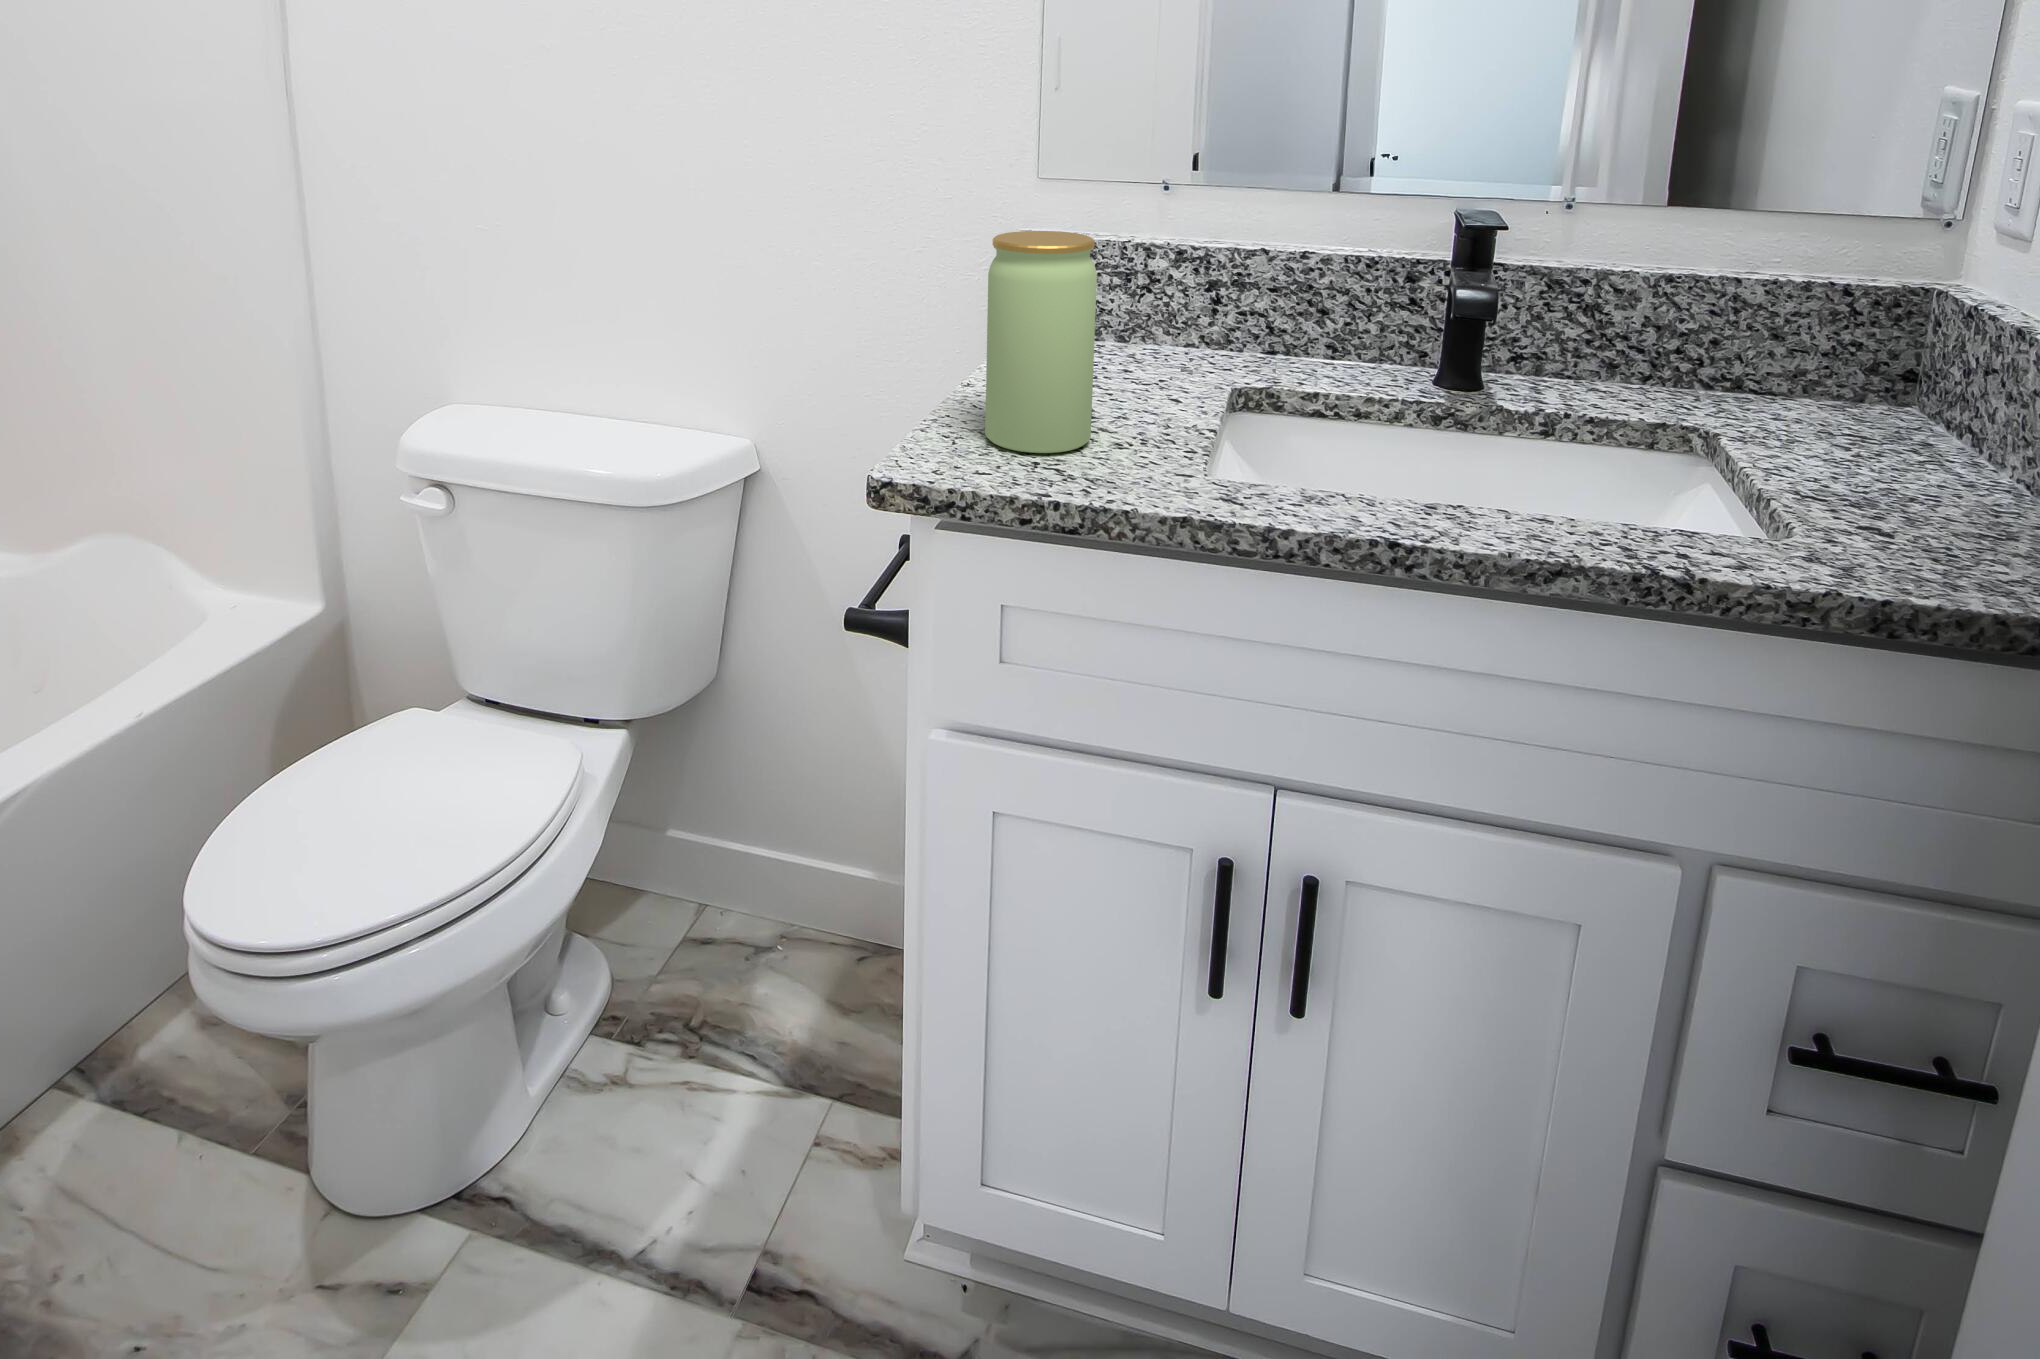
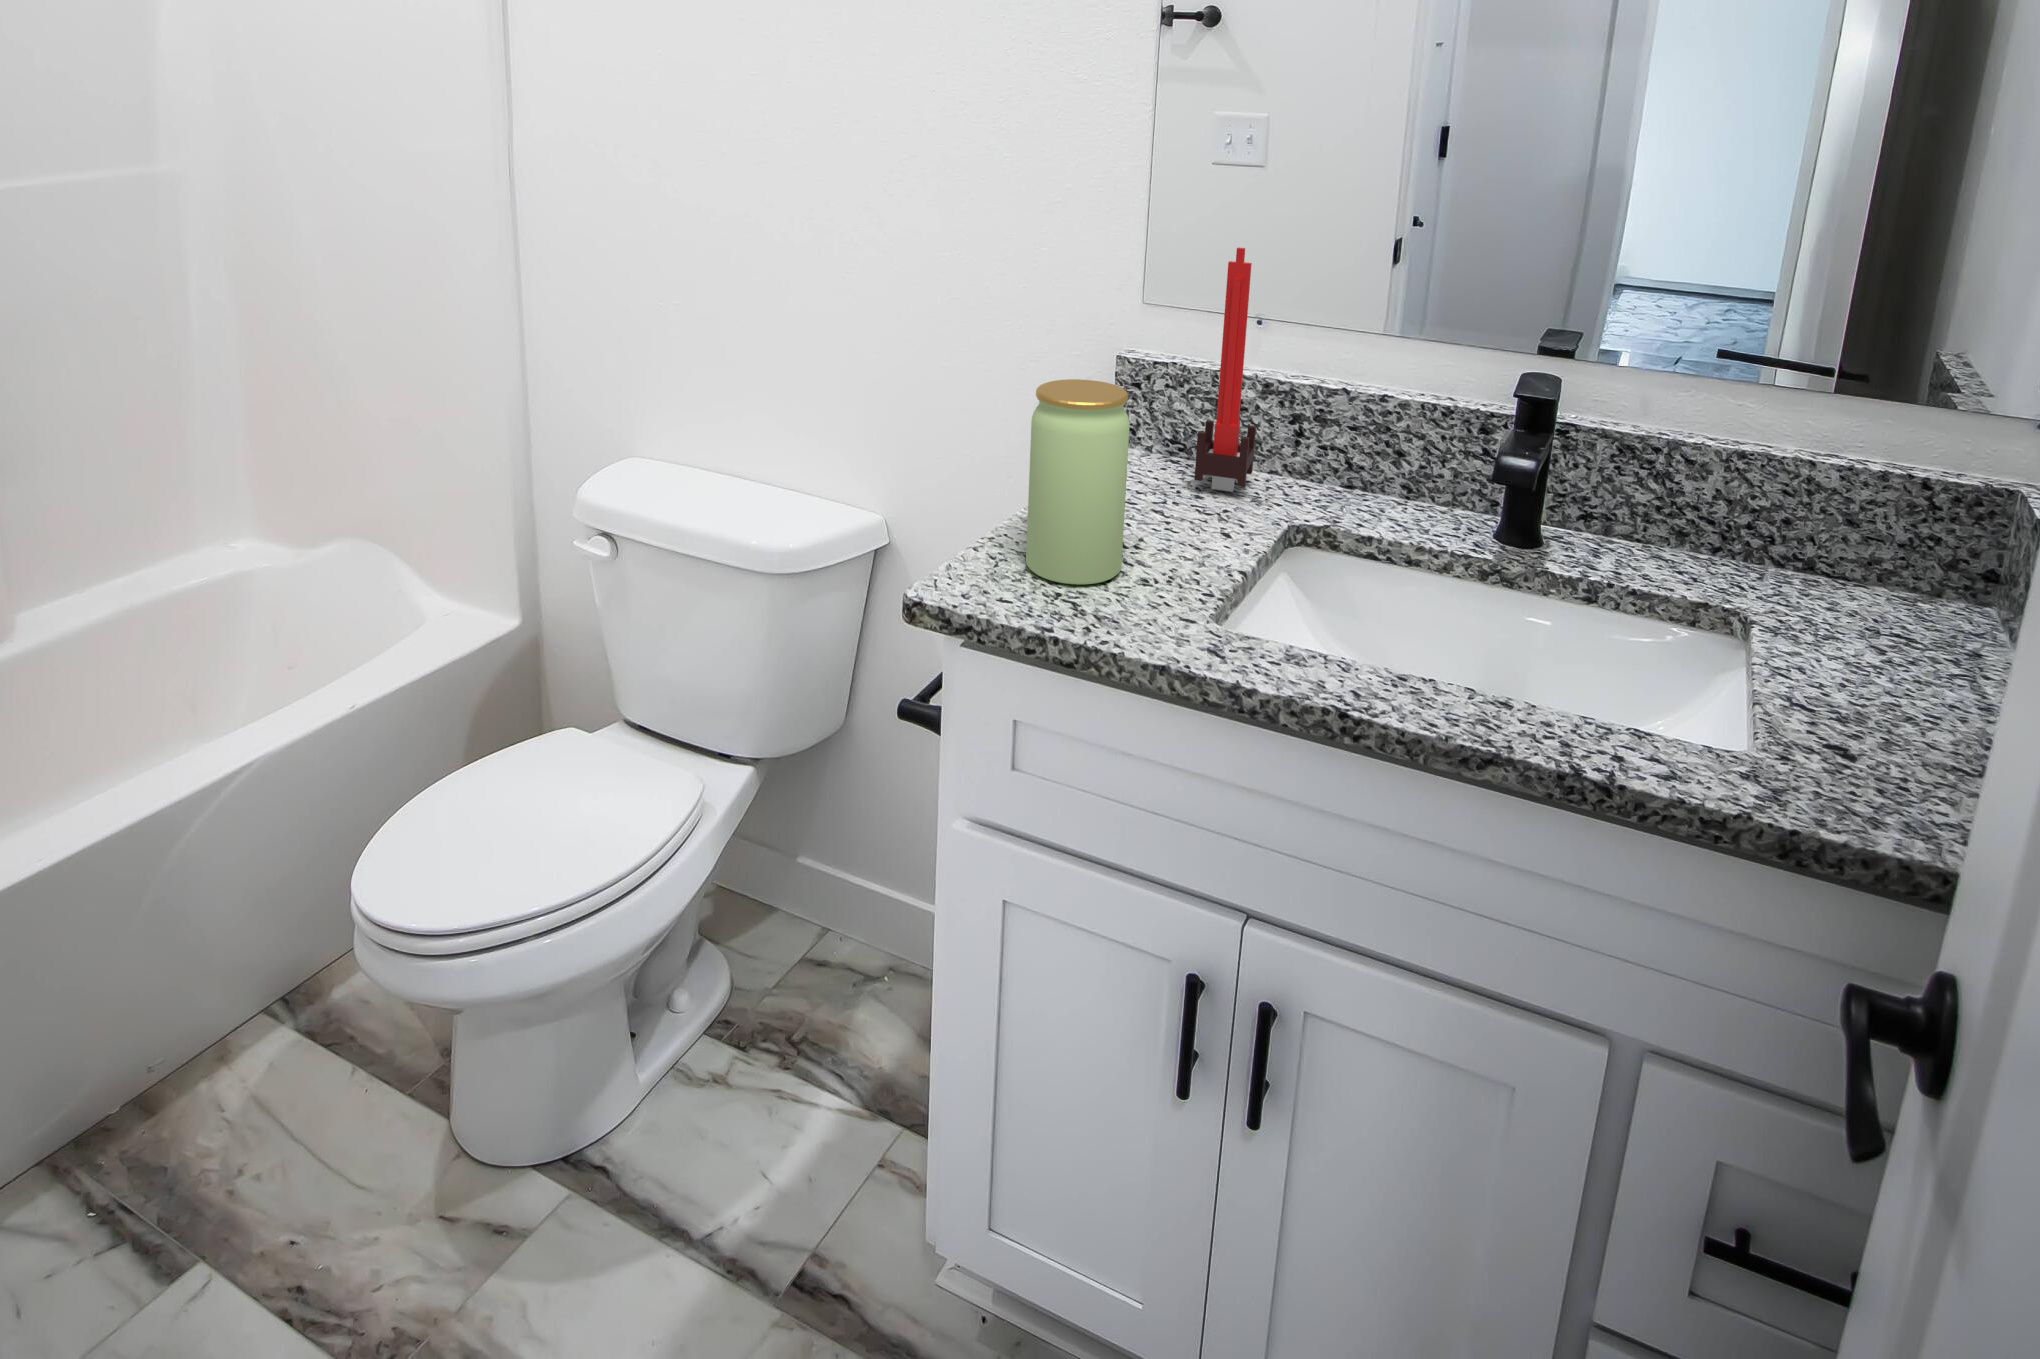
candle: none [1122,99,1179,364] -> present [1194,247,1256,492]

